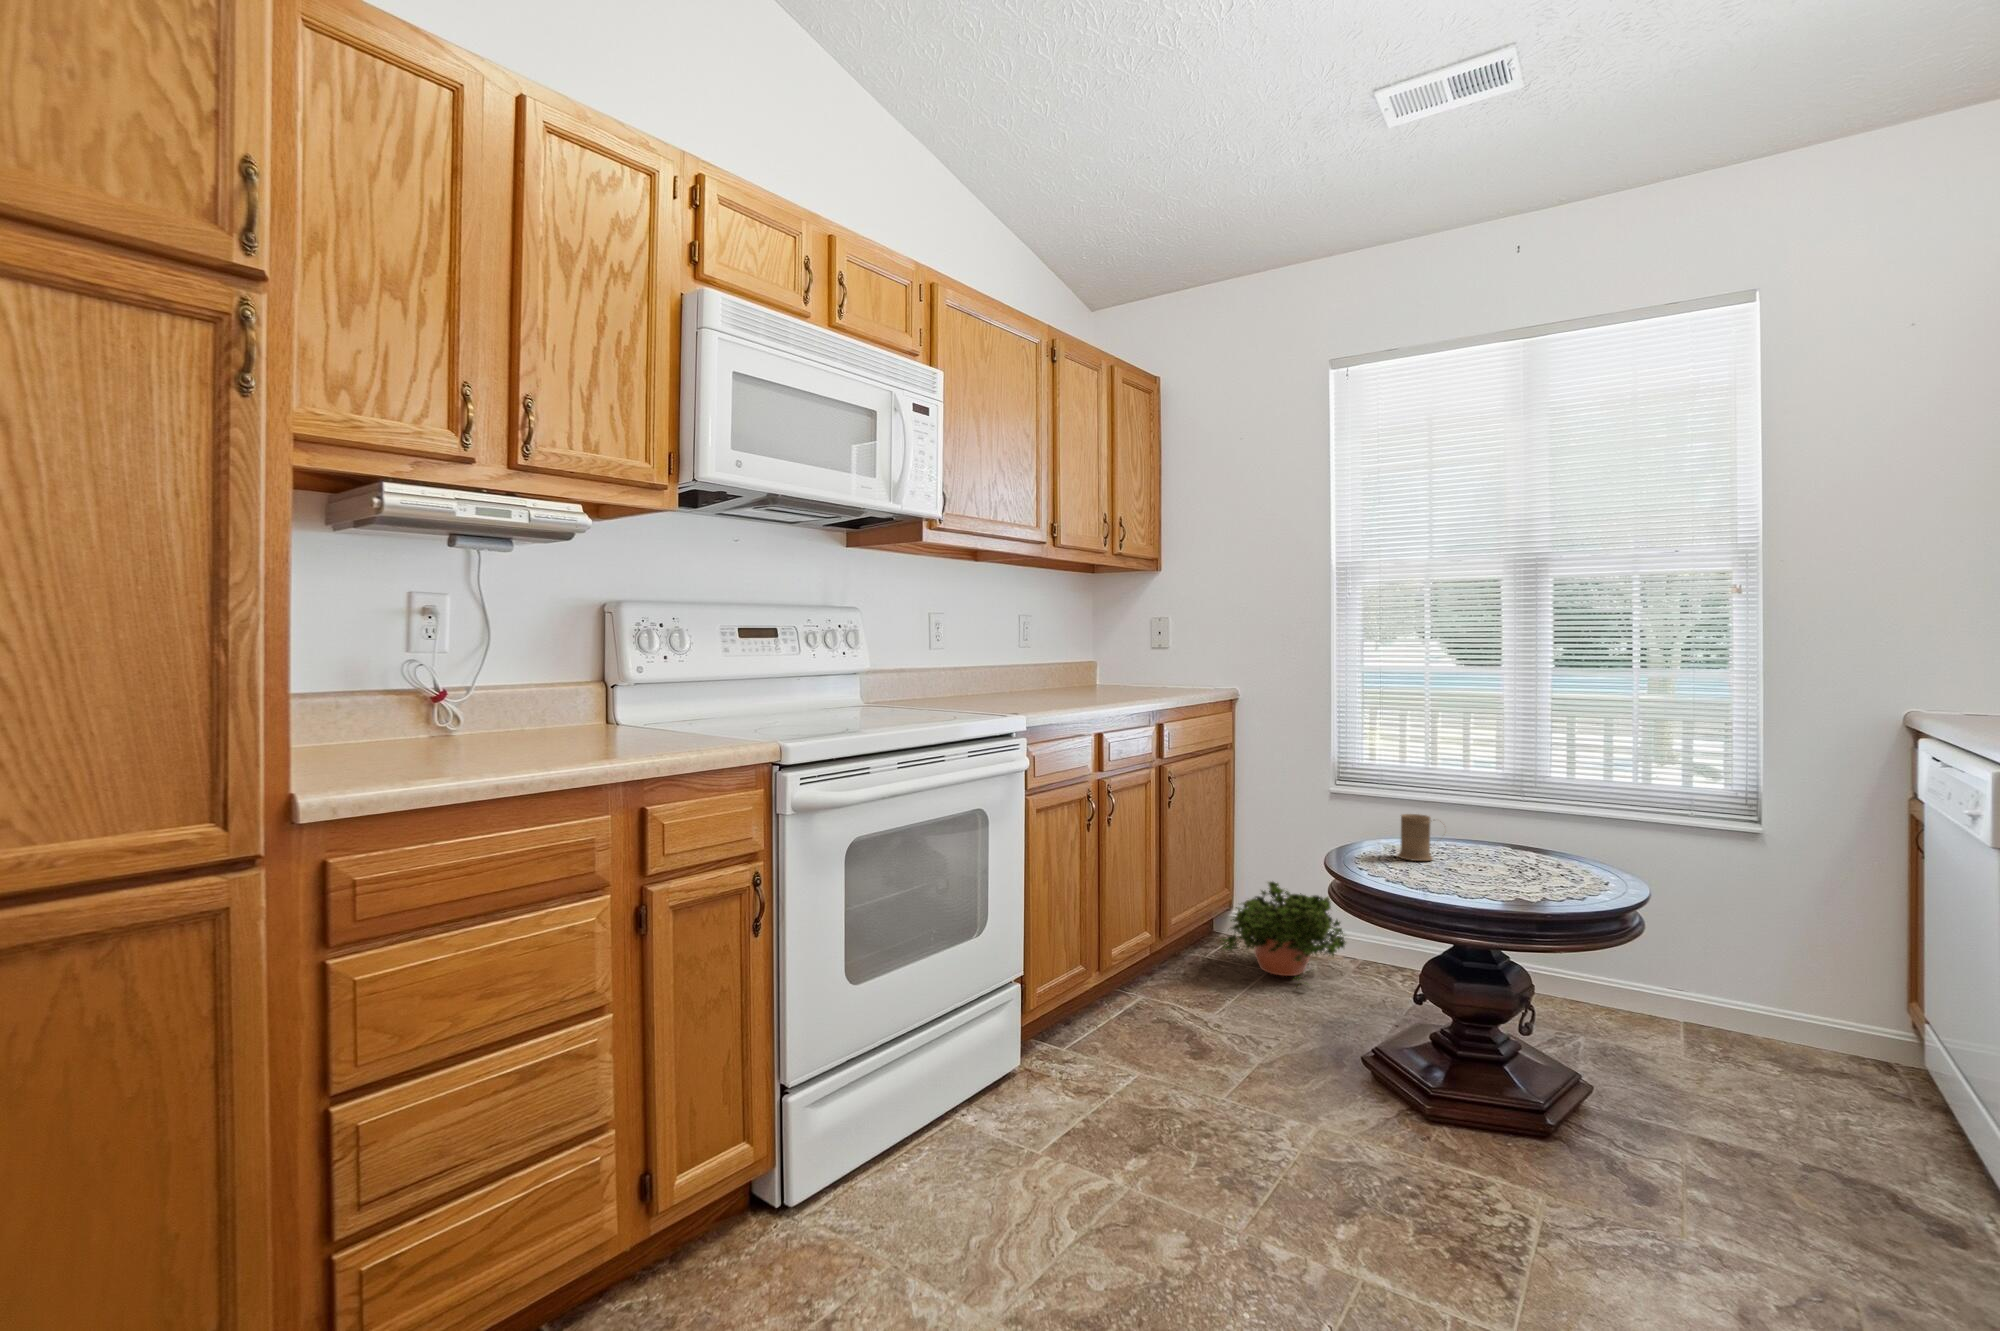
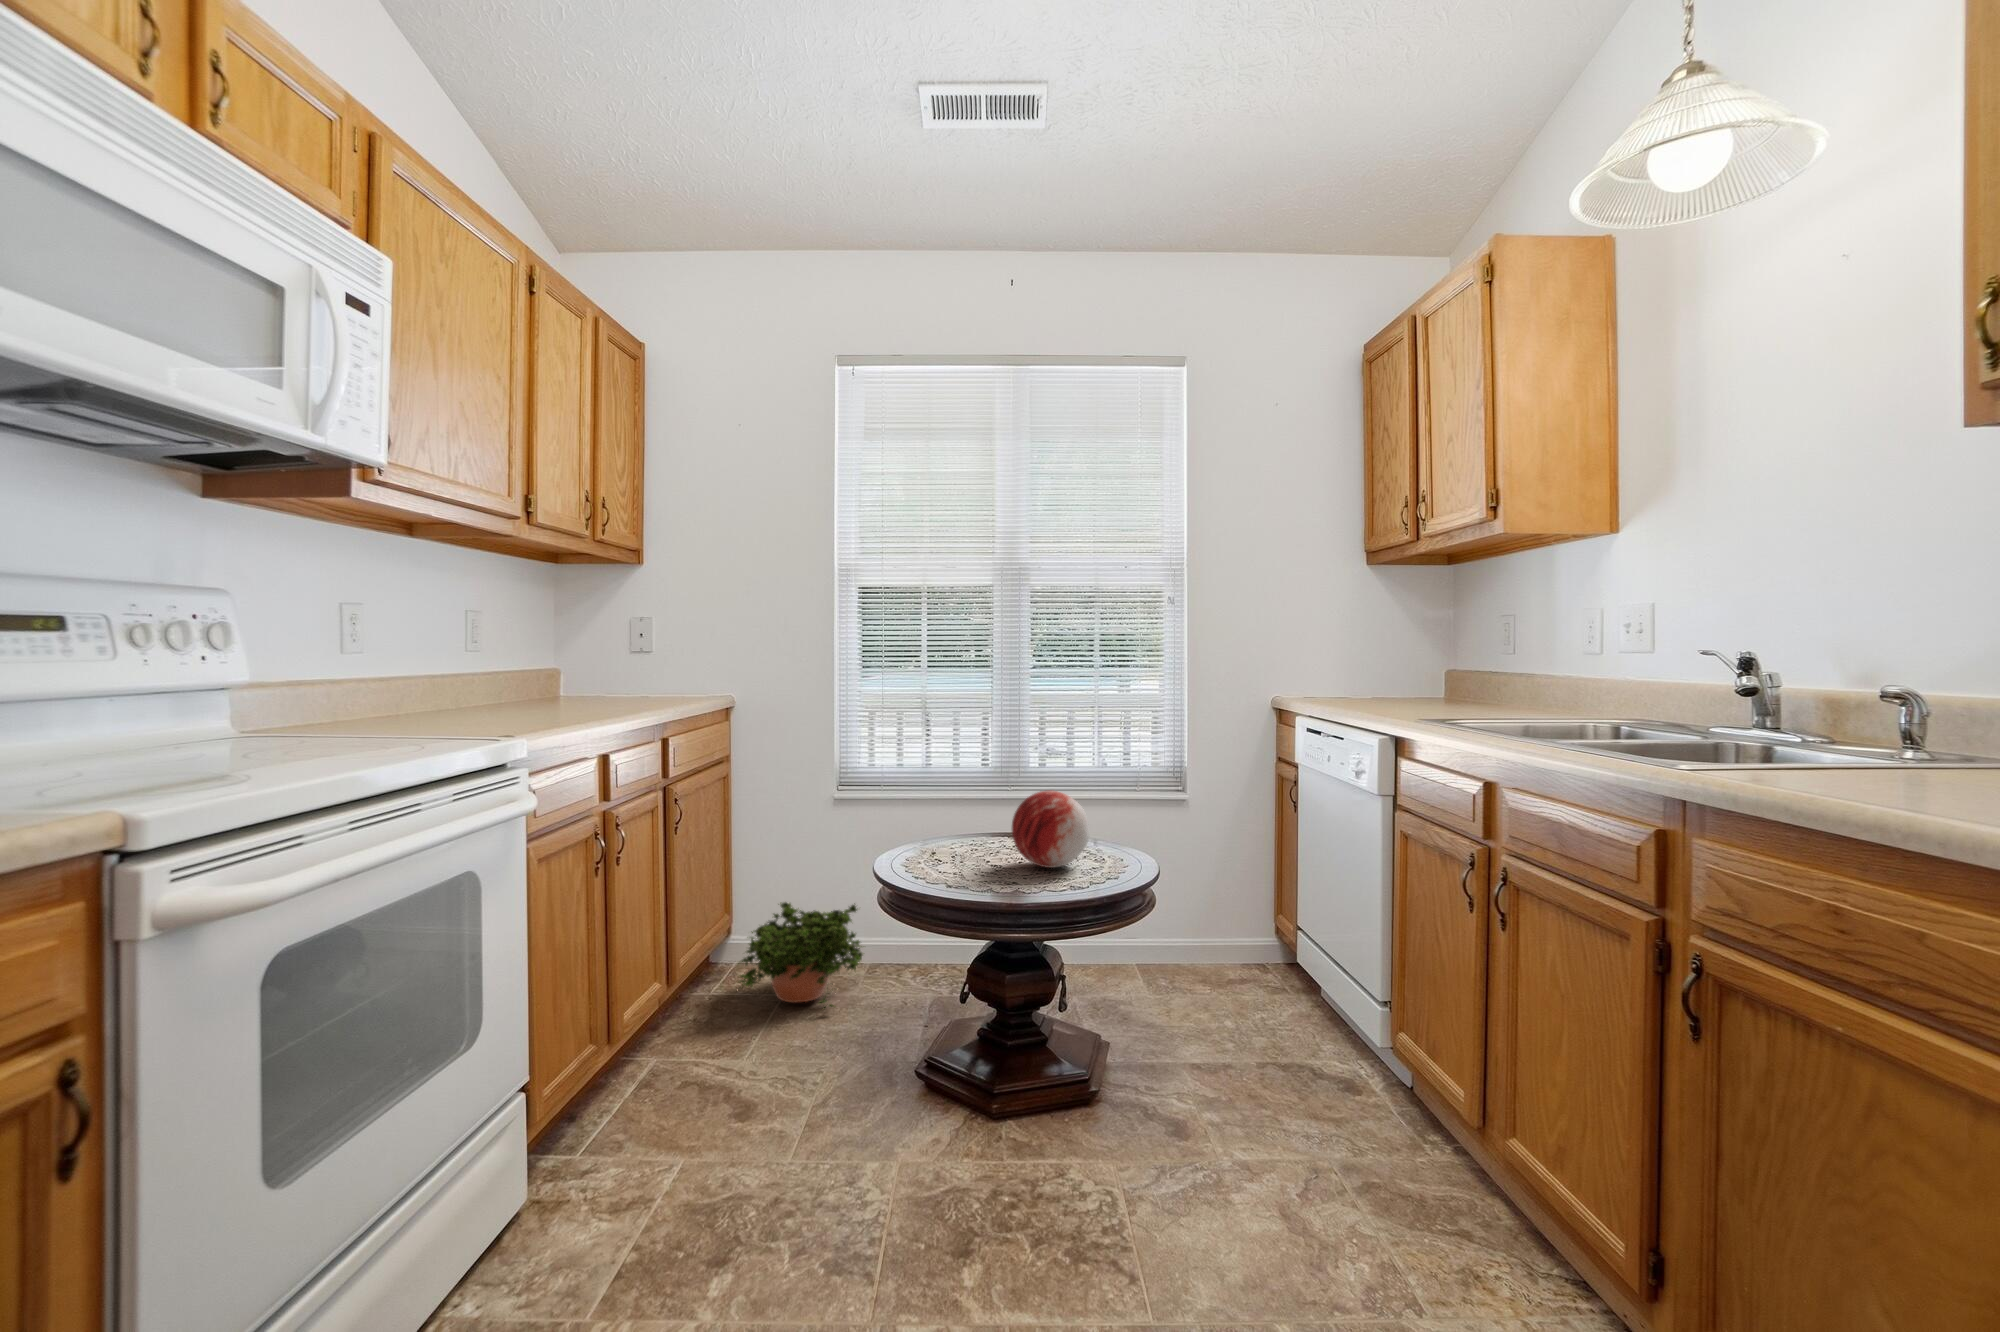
decorative orb: none [1470,798,1566,880] -> present [1012,791,1089,868]
mug: present [1398,814,1432,861] -> none [939,815,983,862]

